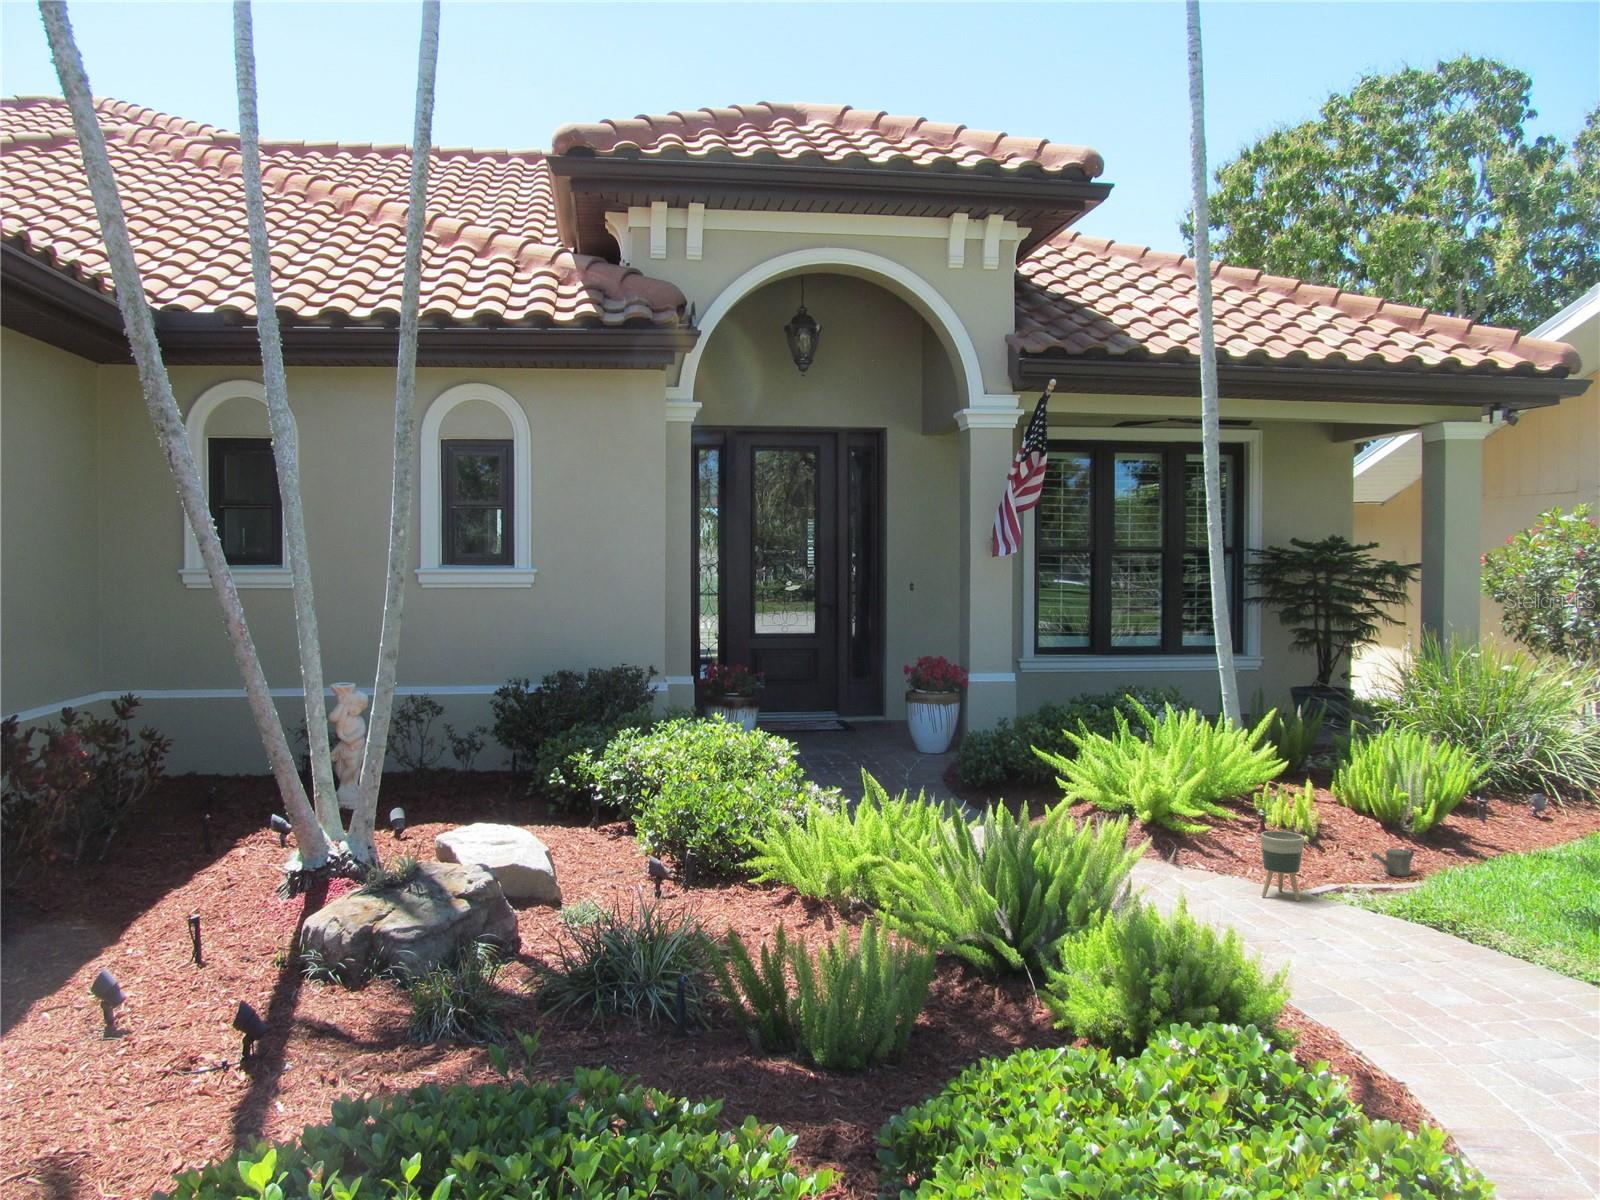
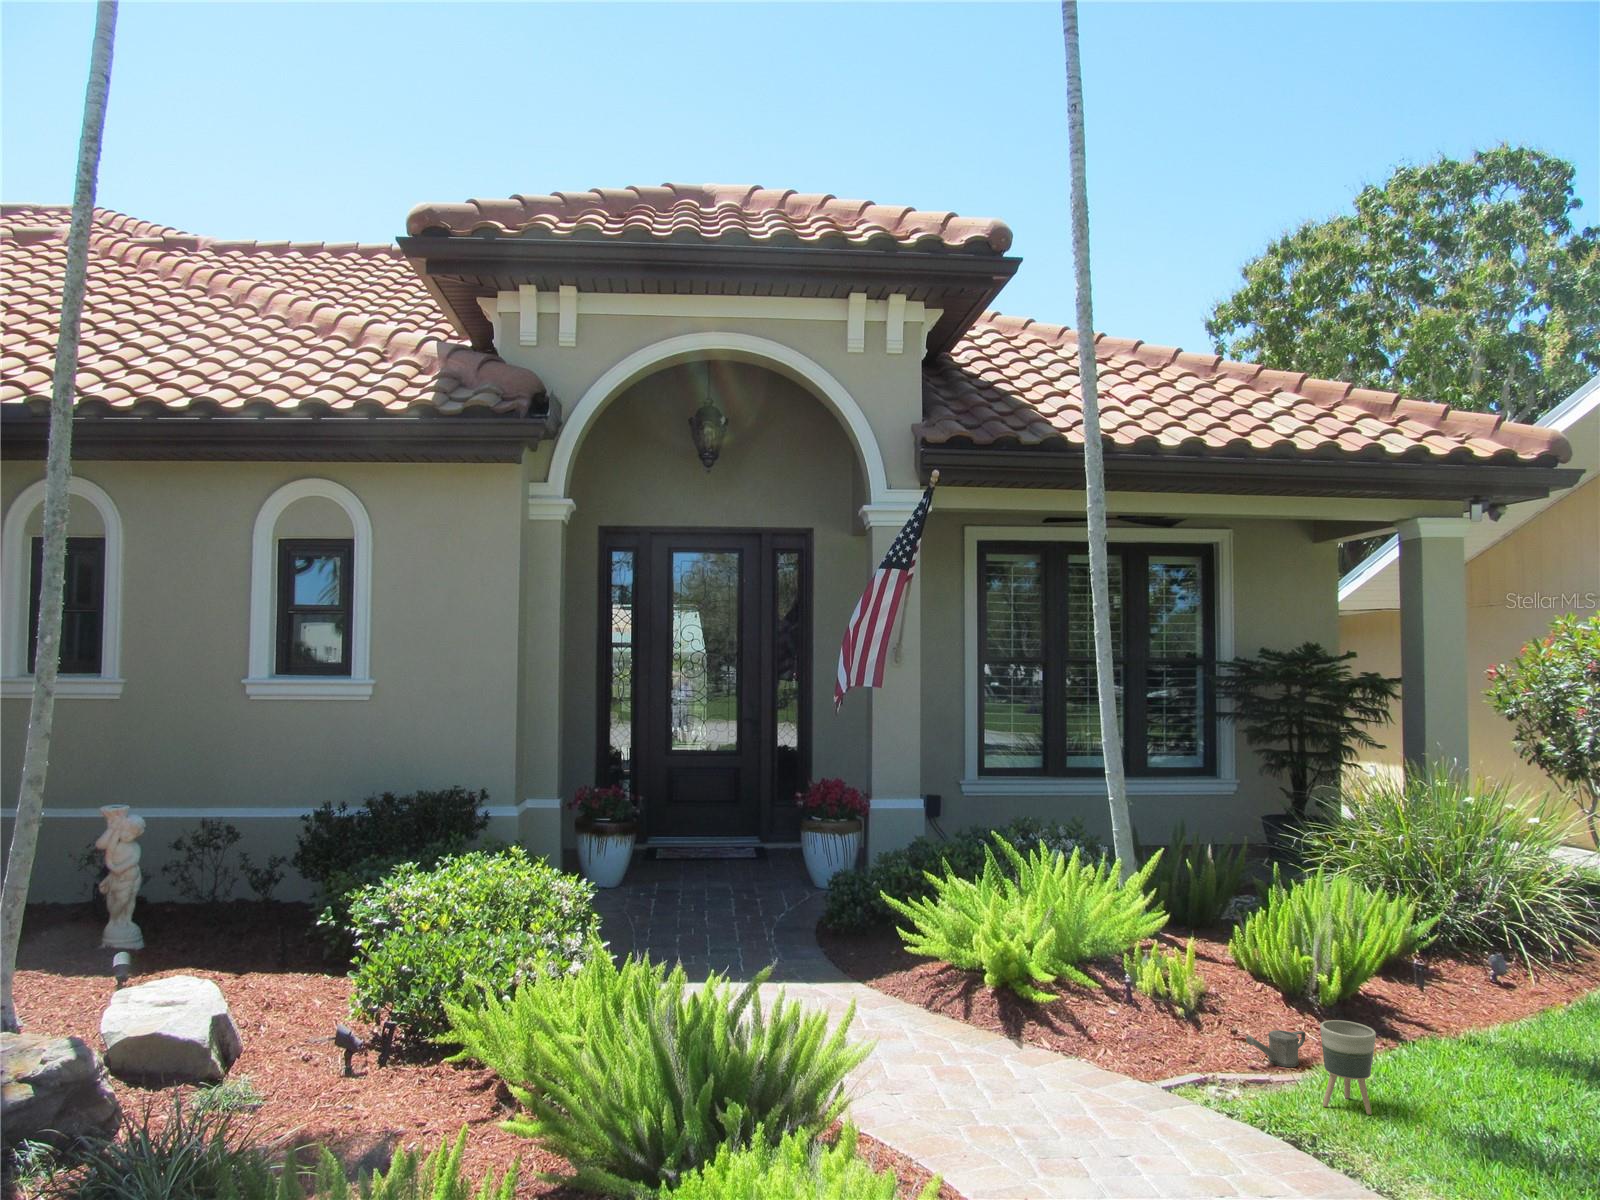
planter: present [1261,831,1304,901] -> present [1320,1020,1376,1115]

